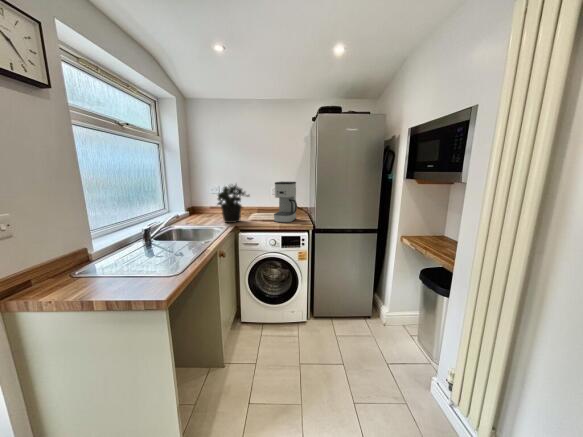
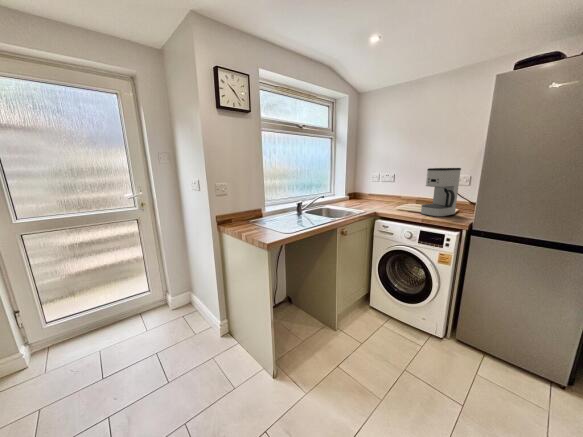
potted plant: present [218,185,249,223] -> none [361,169,399,209]

